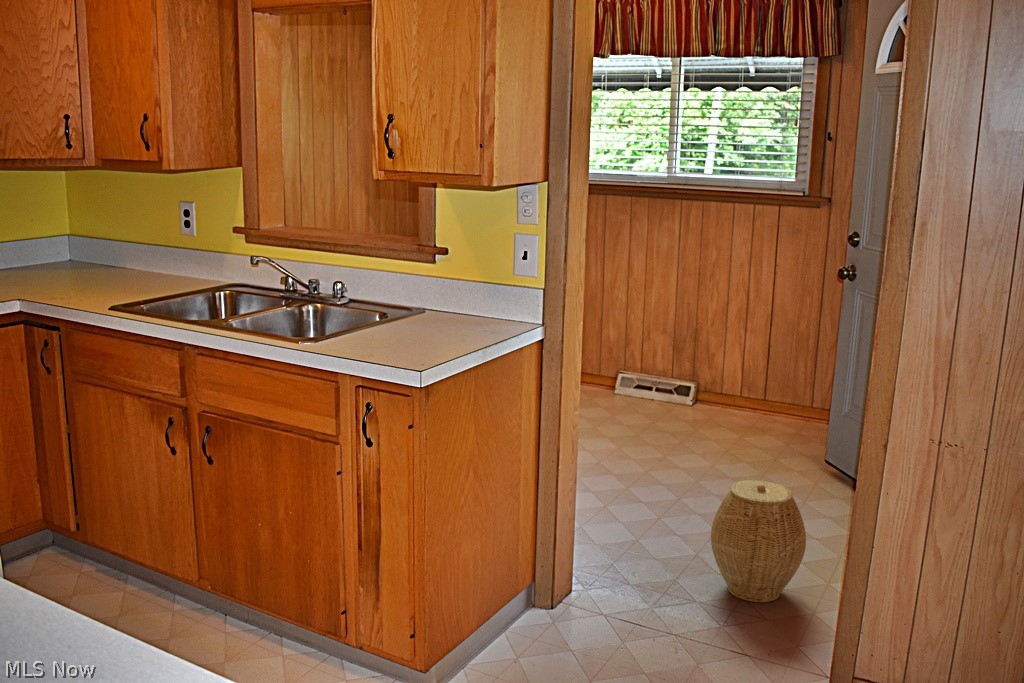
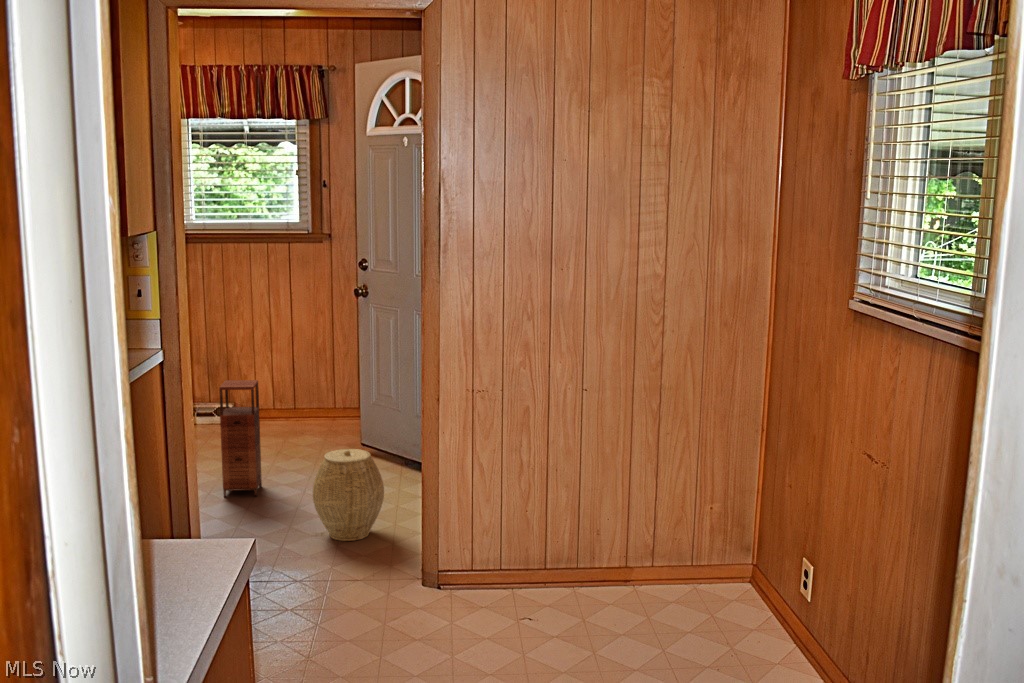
storage cabinet: none [633,365,690,507] -> present [219,380,262,497]

